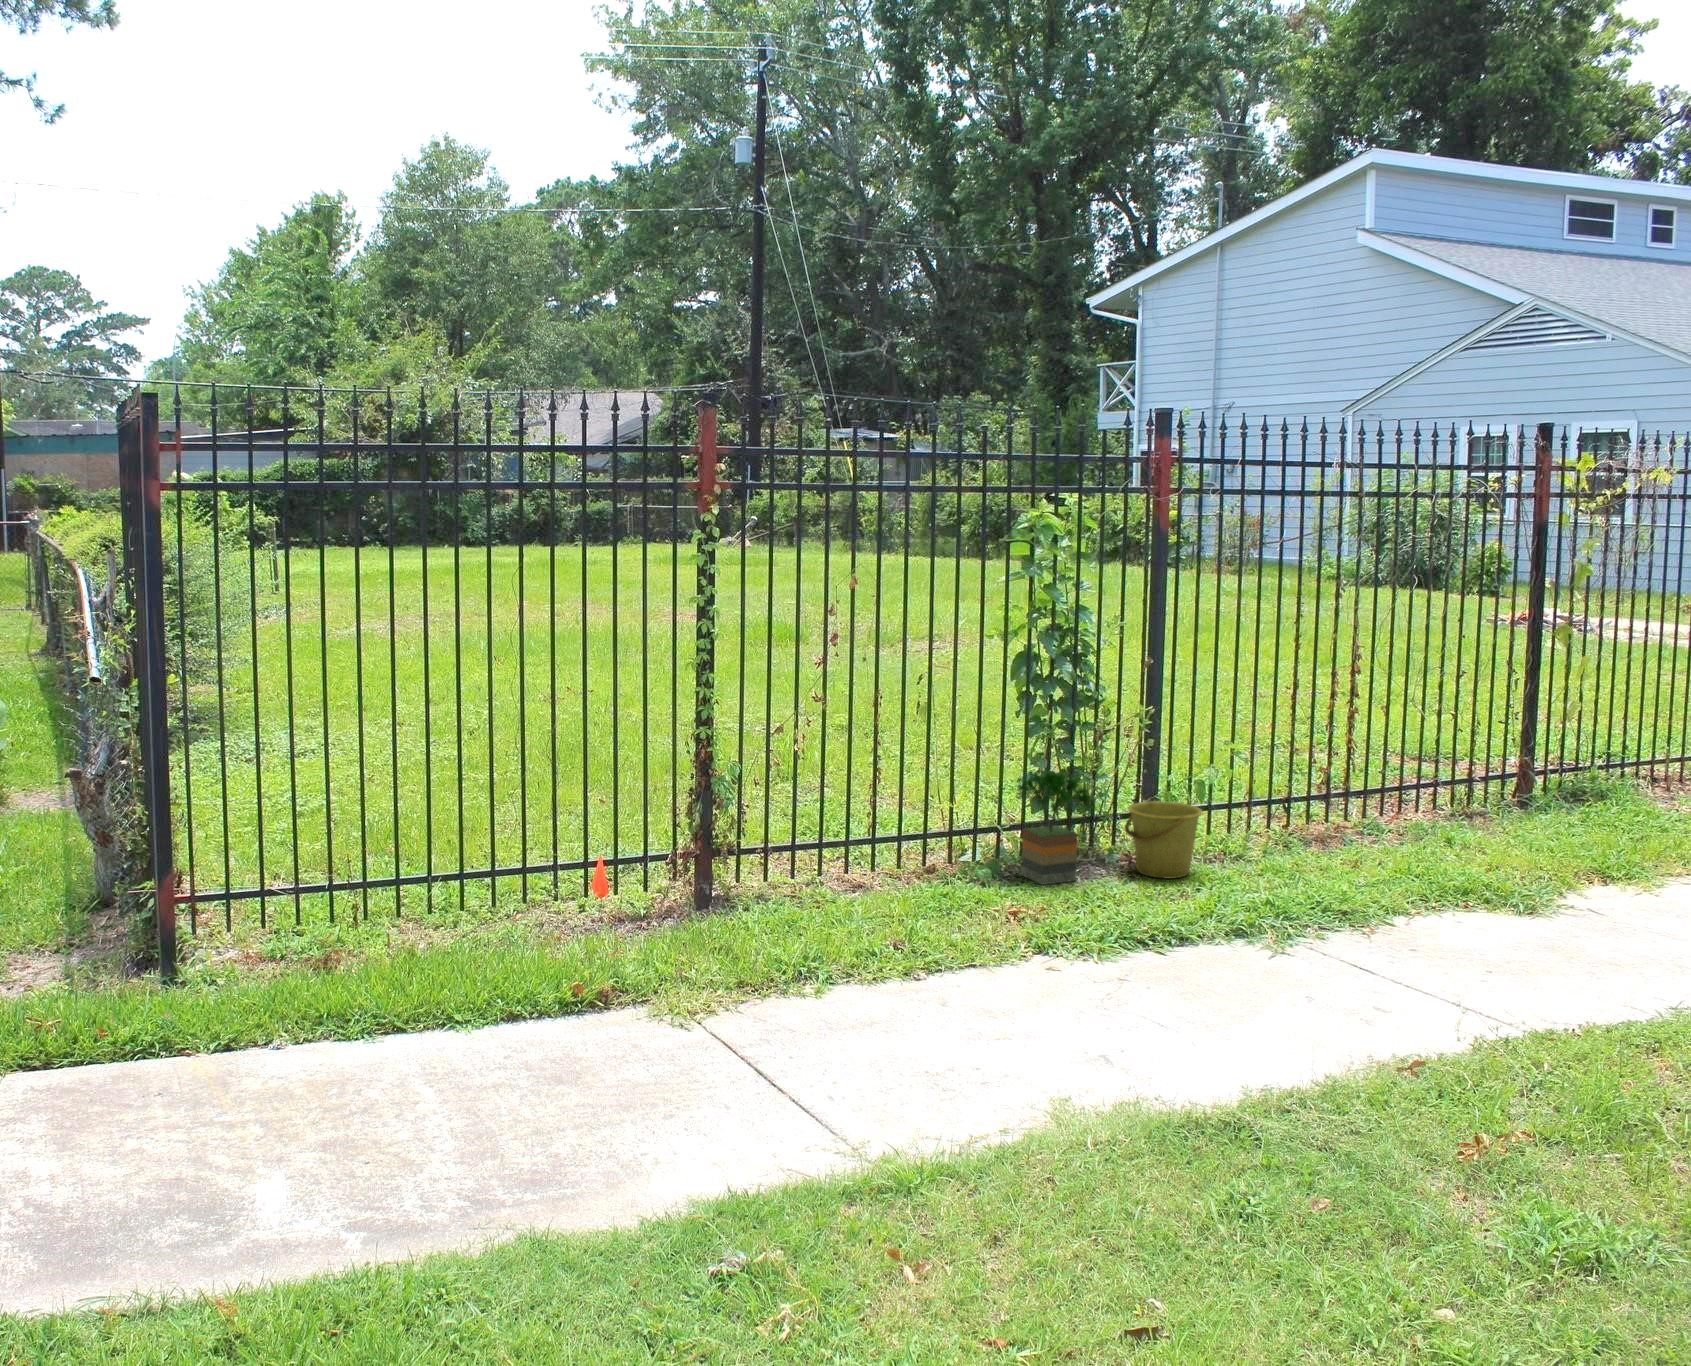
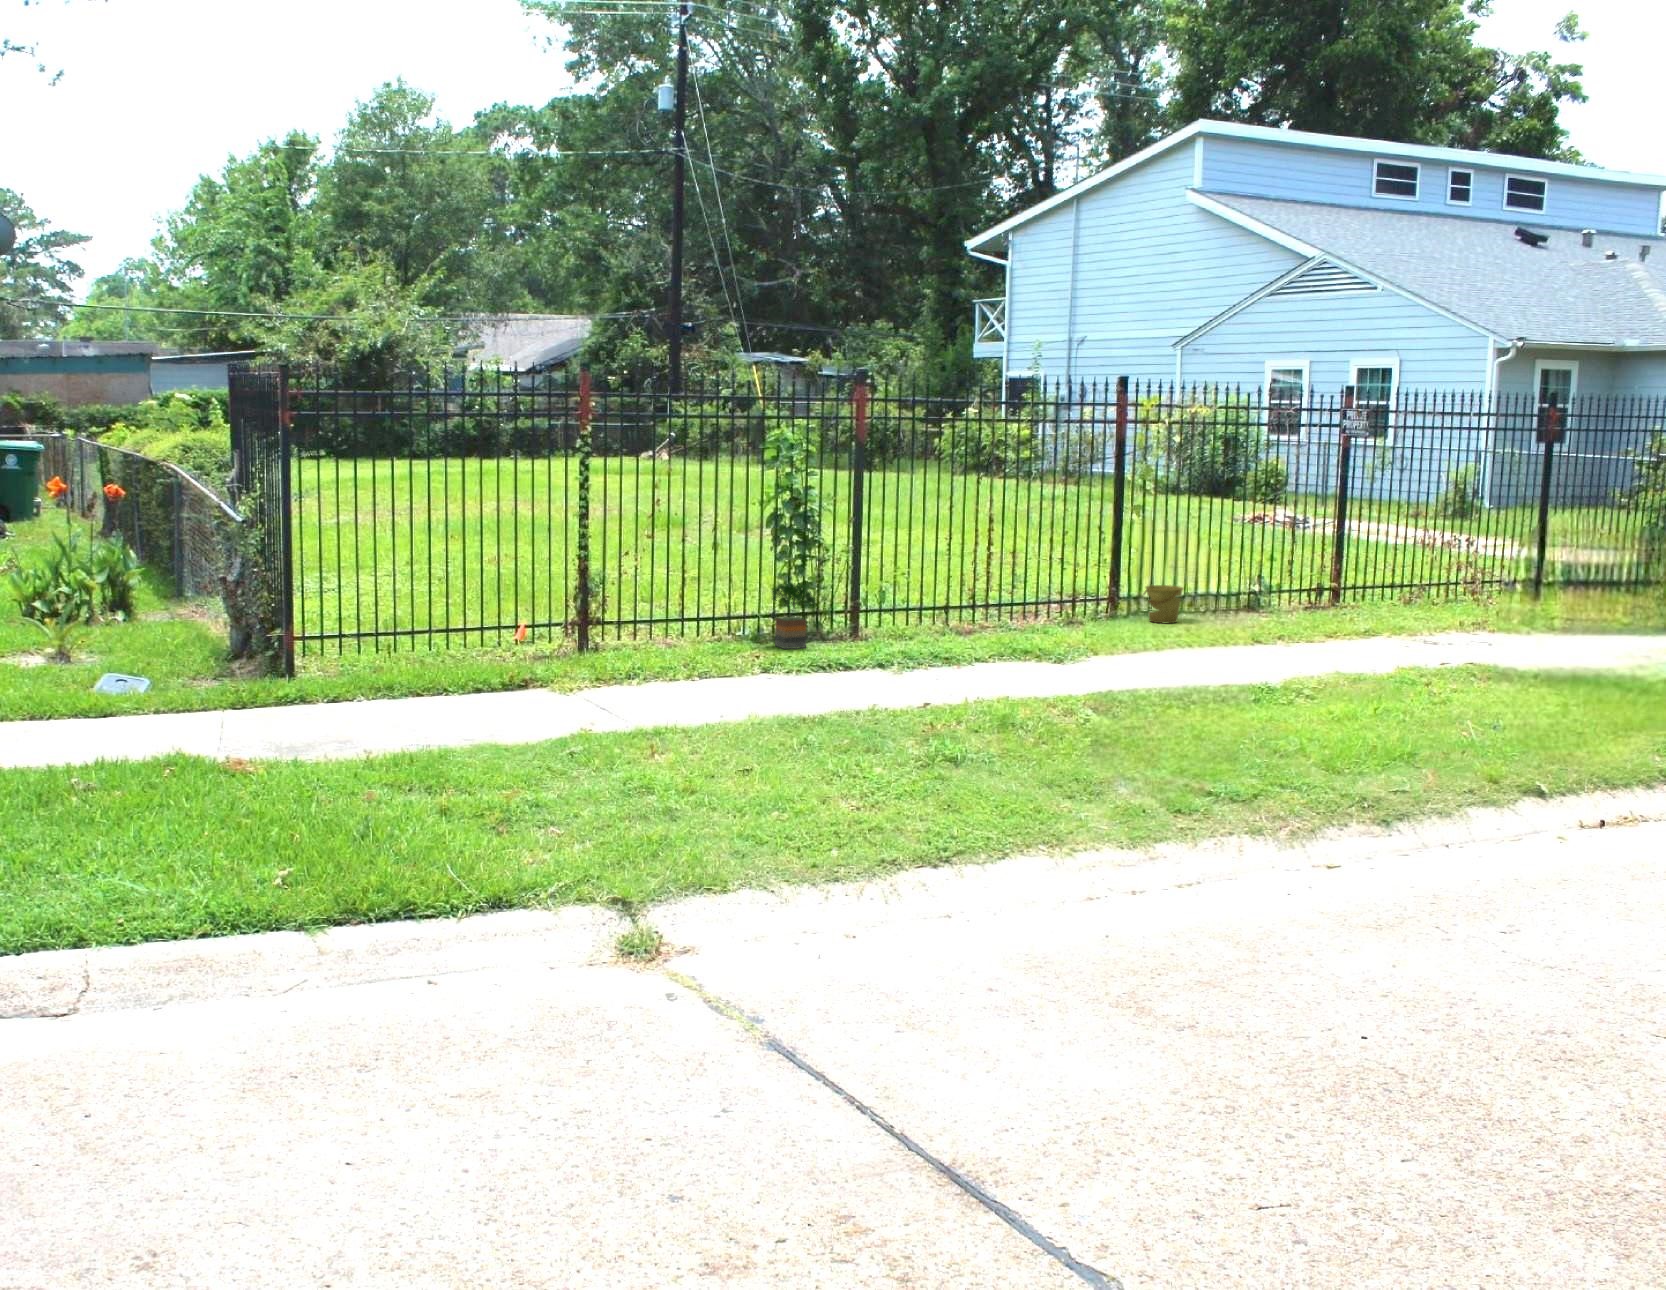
bucket: present [1125,801,1203,879] -> present [1144,585,1184,623]

